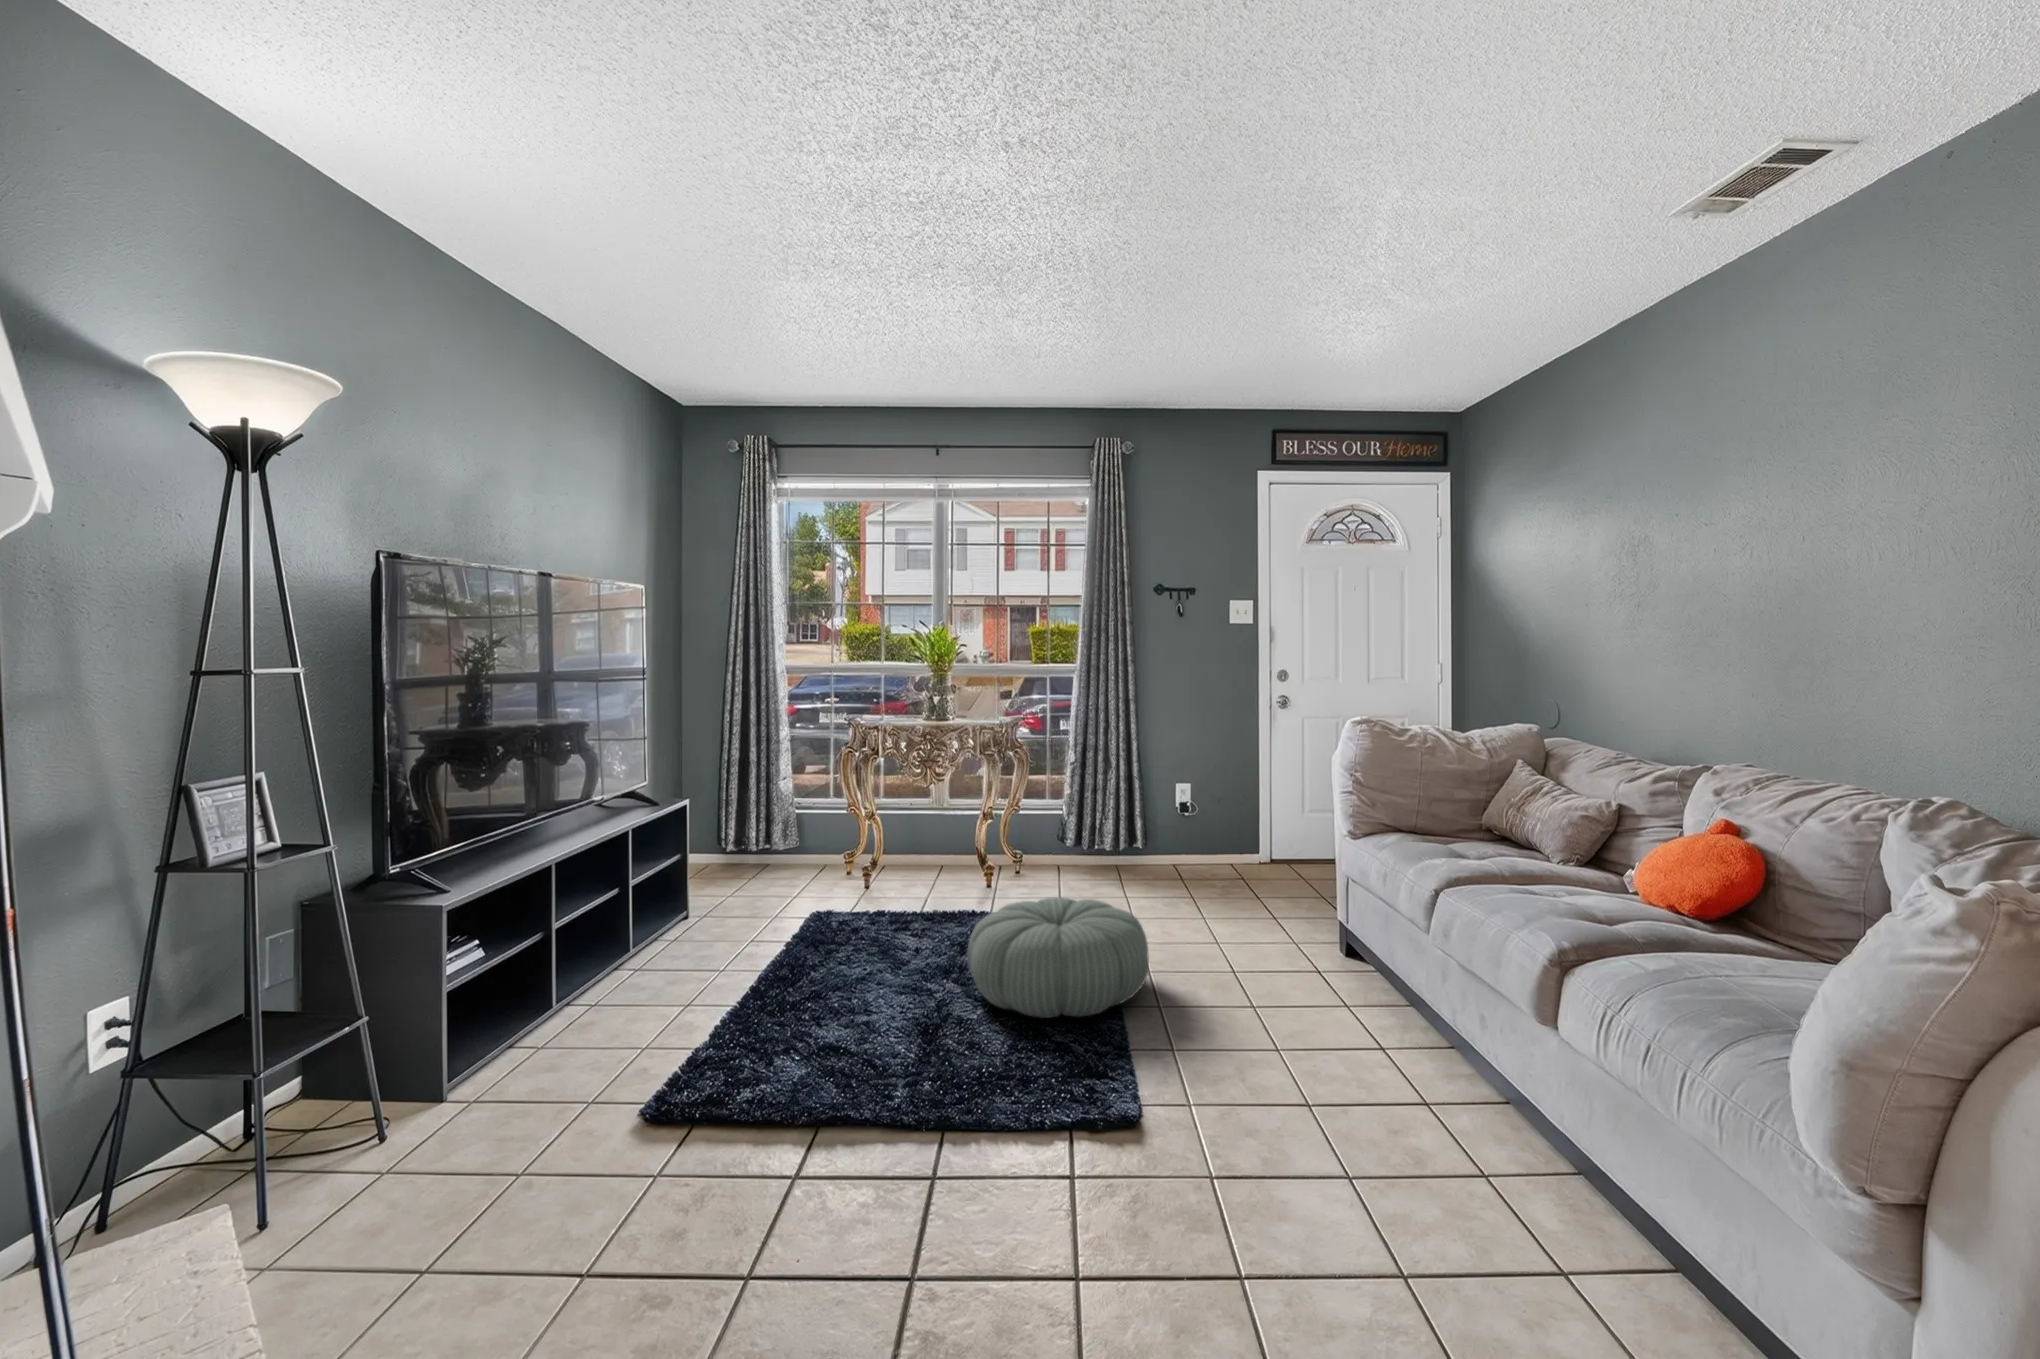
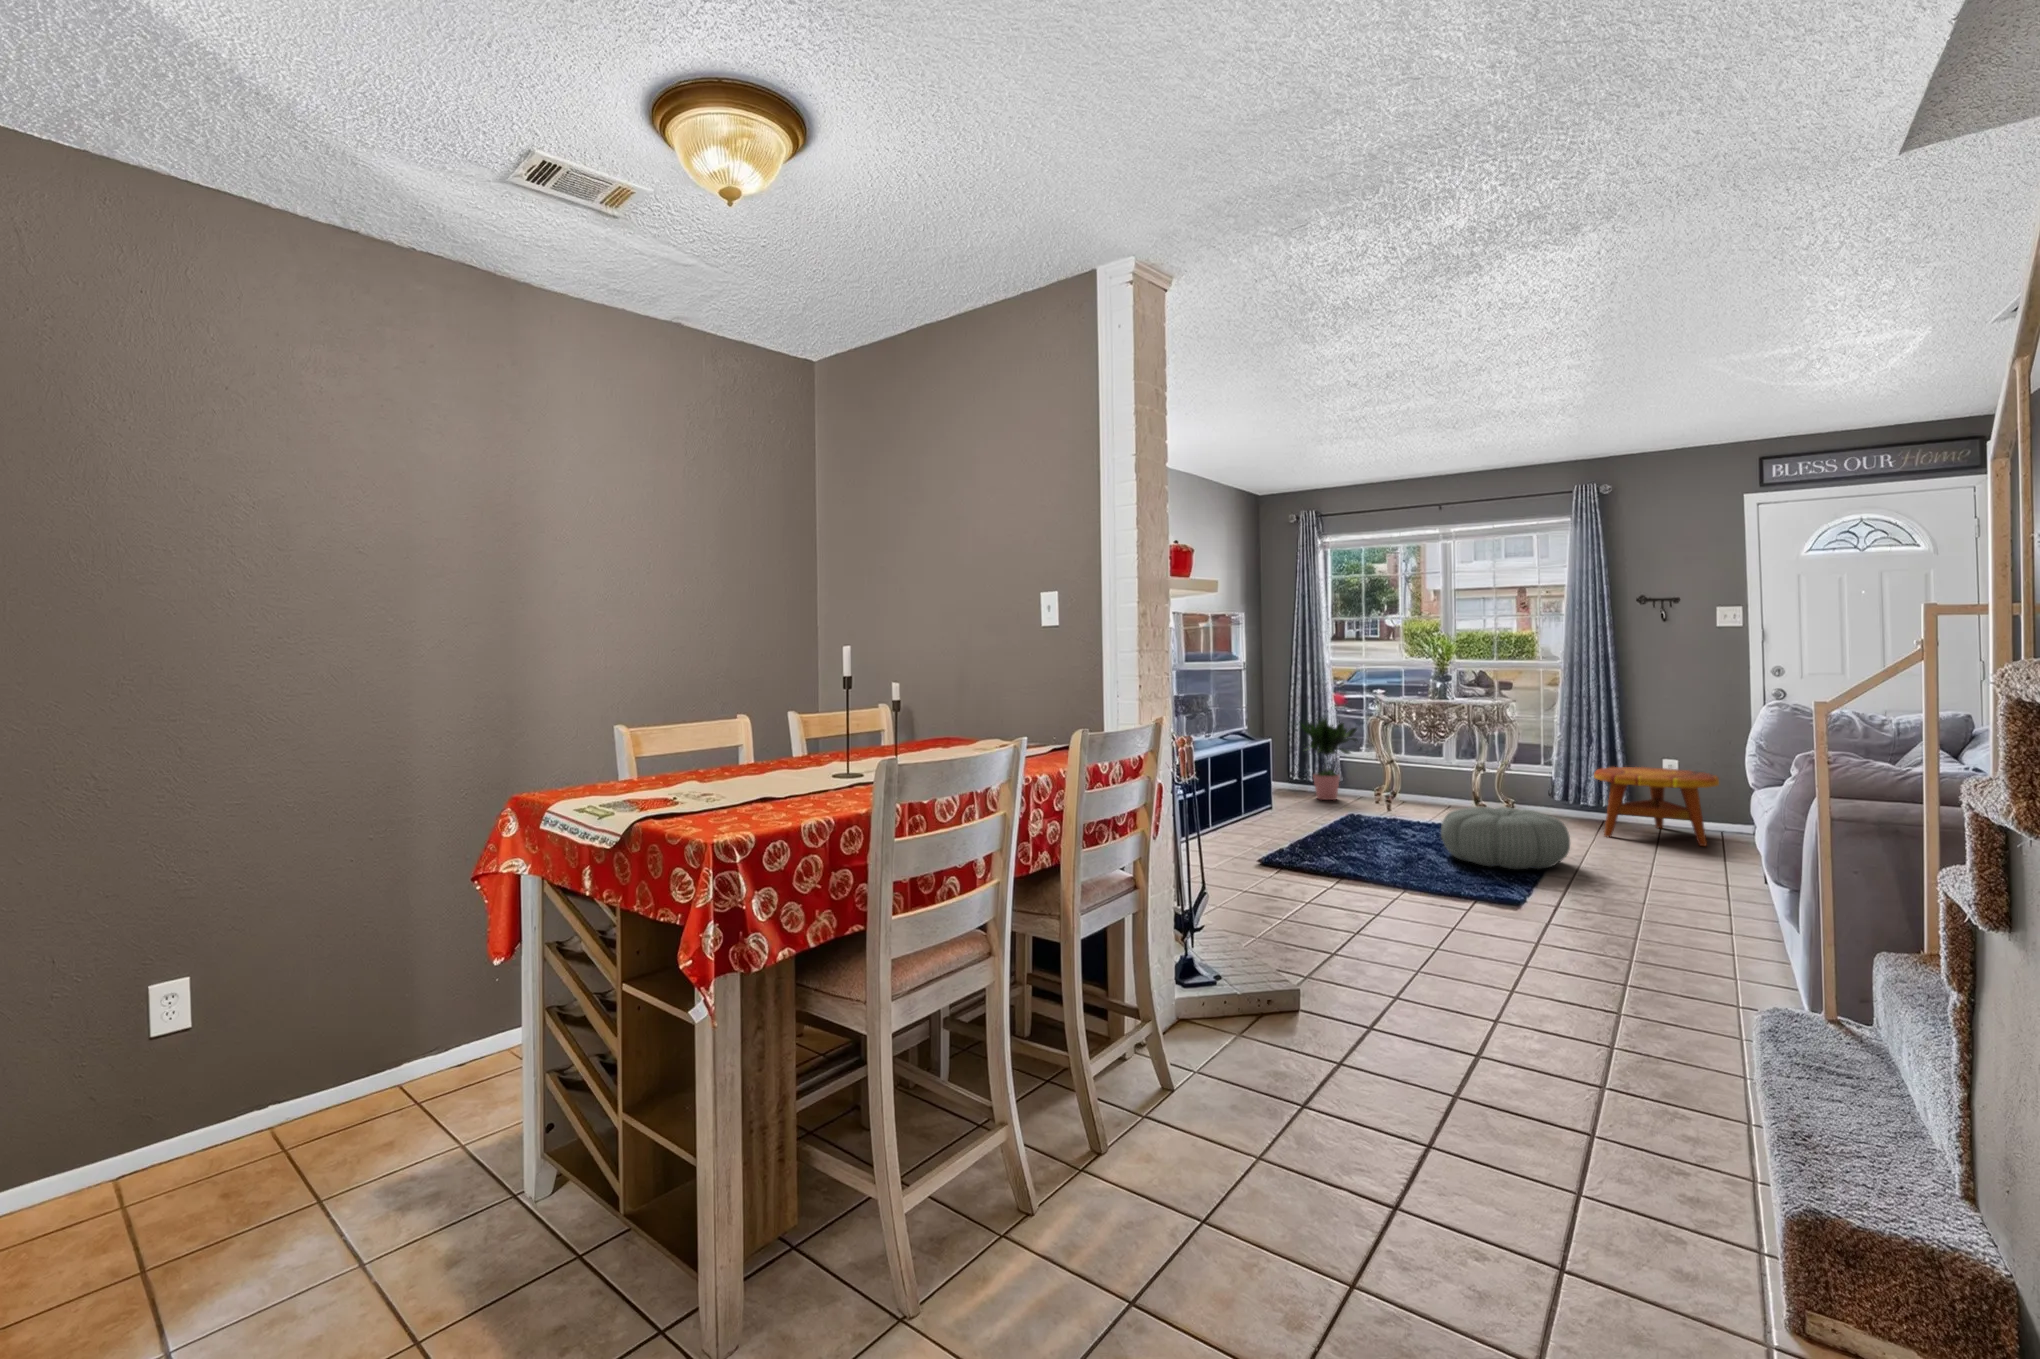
potted plant: none [736,750,830,880] -> present [1301,718,1357,800]
side table: none [1119,796,1248,899] -> present [1594,767,1719,846]

